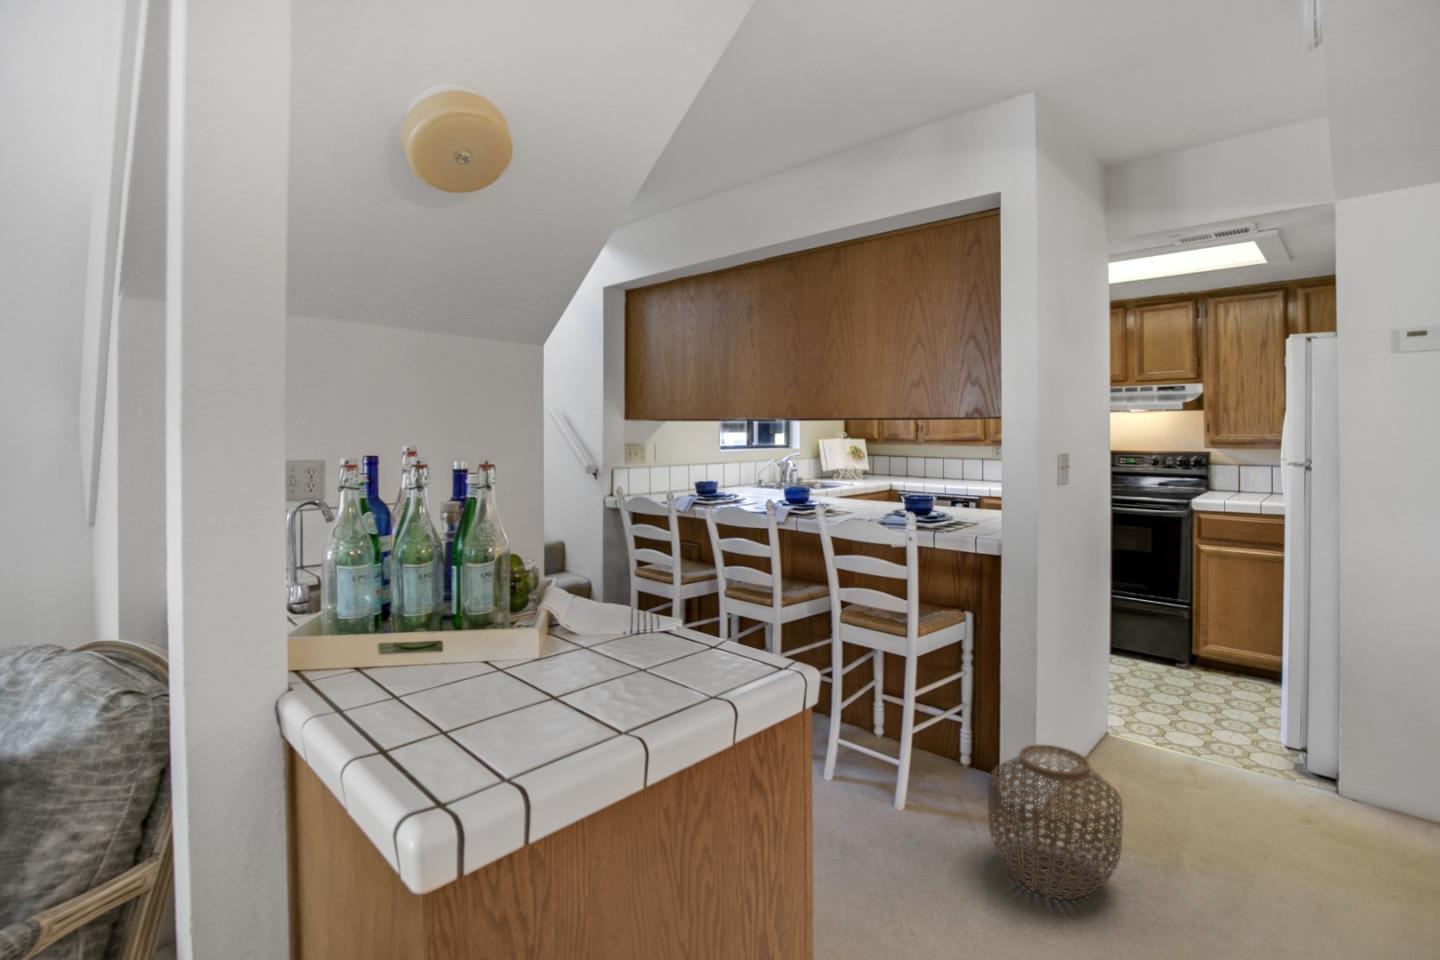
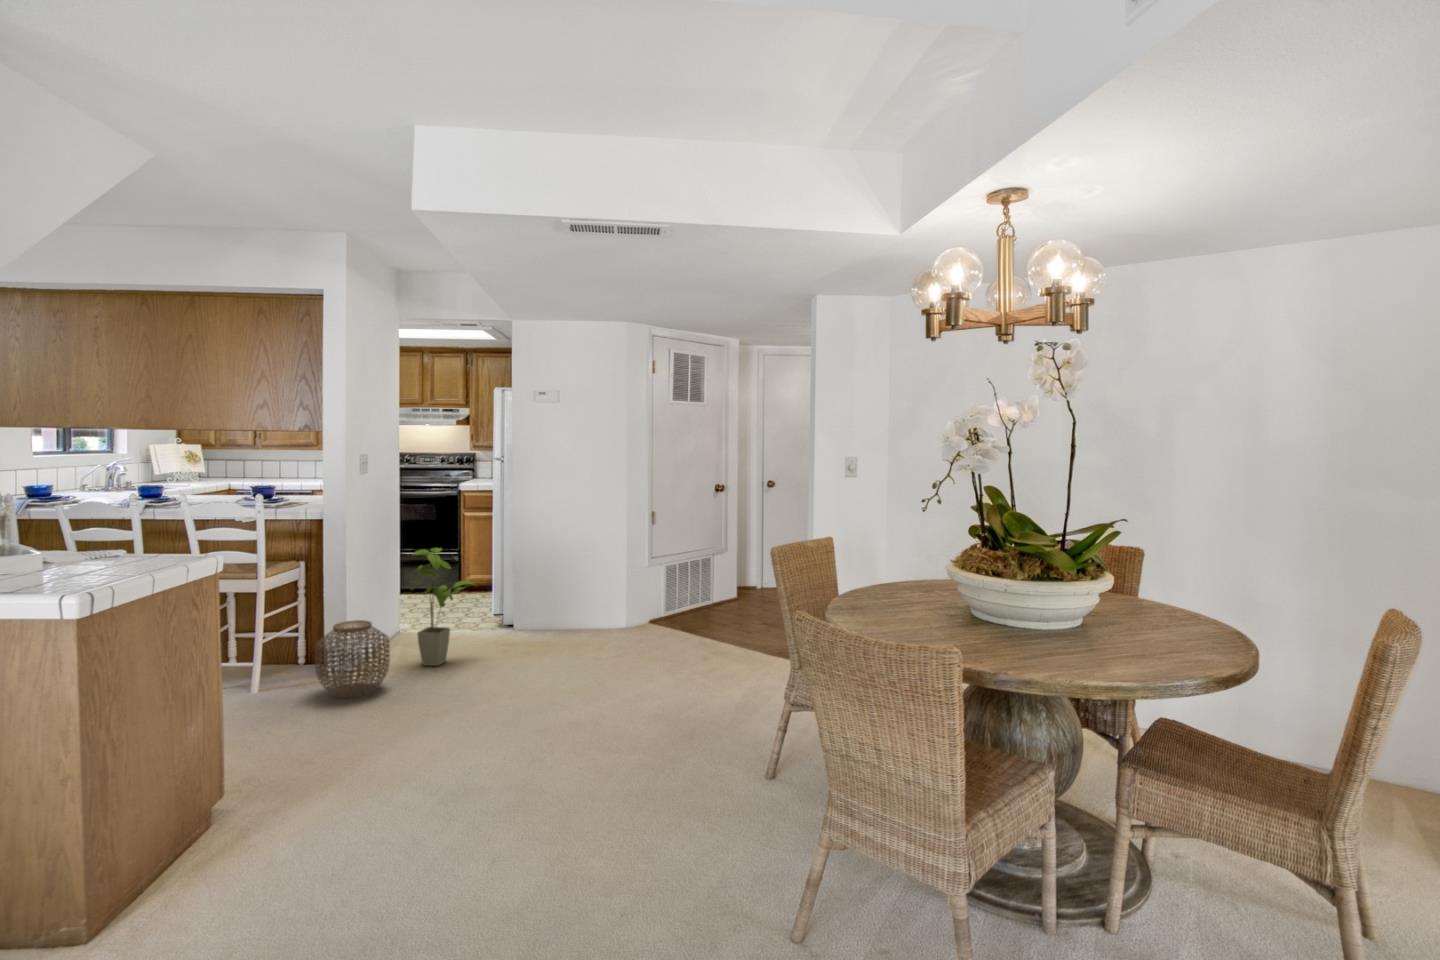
house plant: none [1151,629,1301,853] -> present [412,548,473,666]

